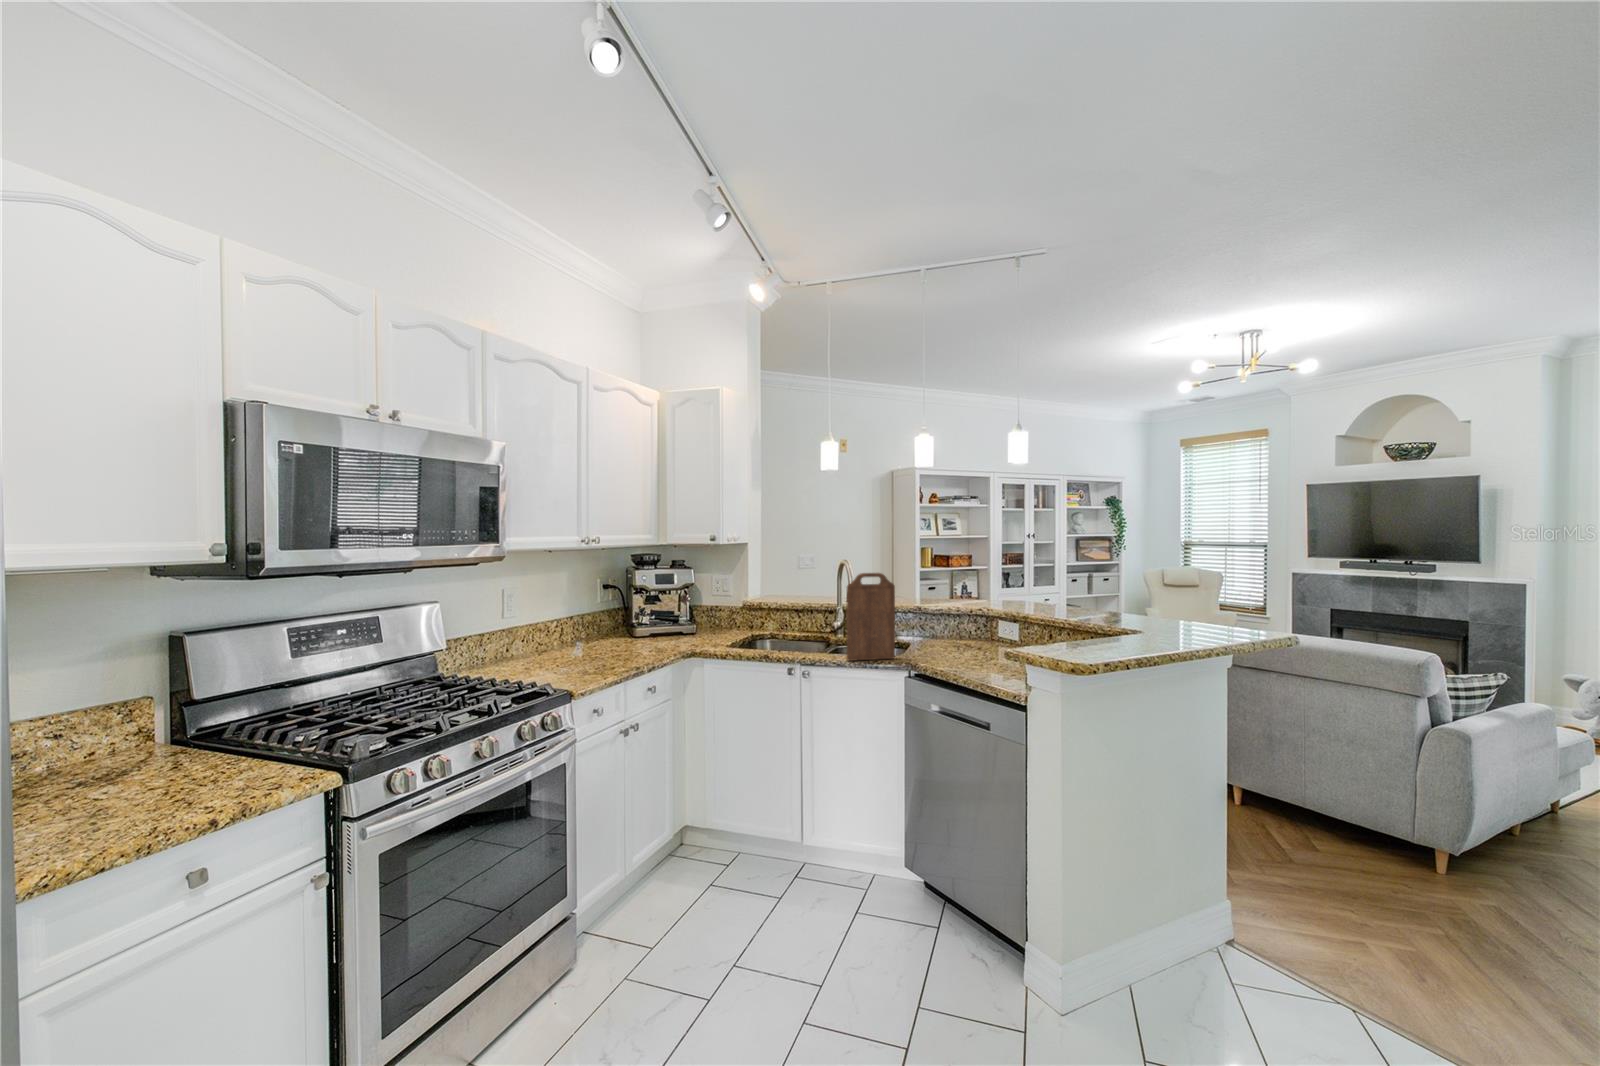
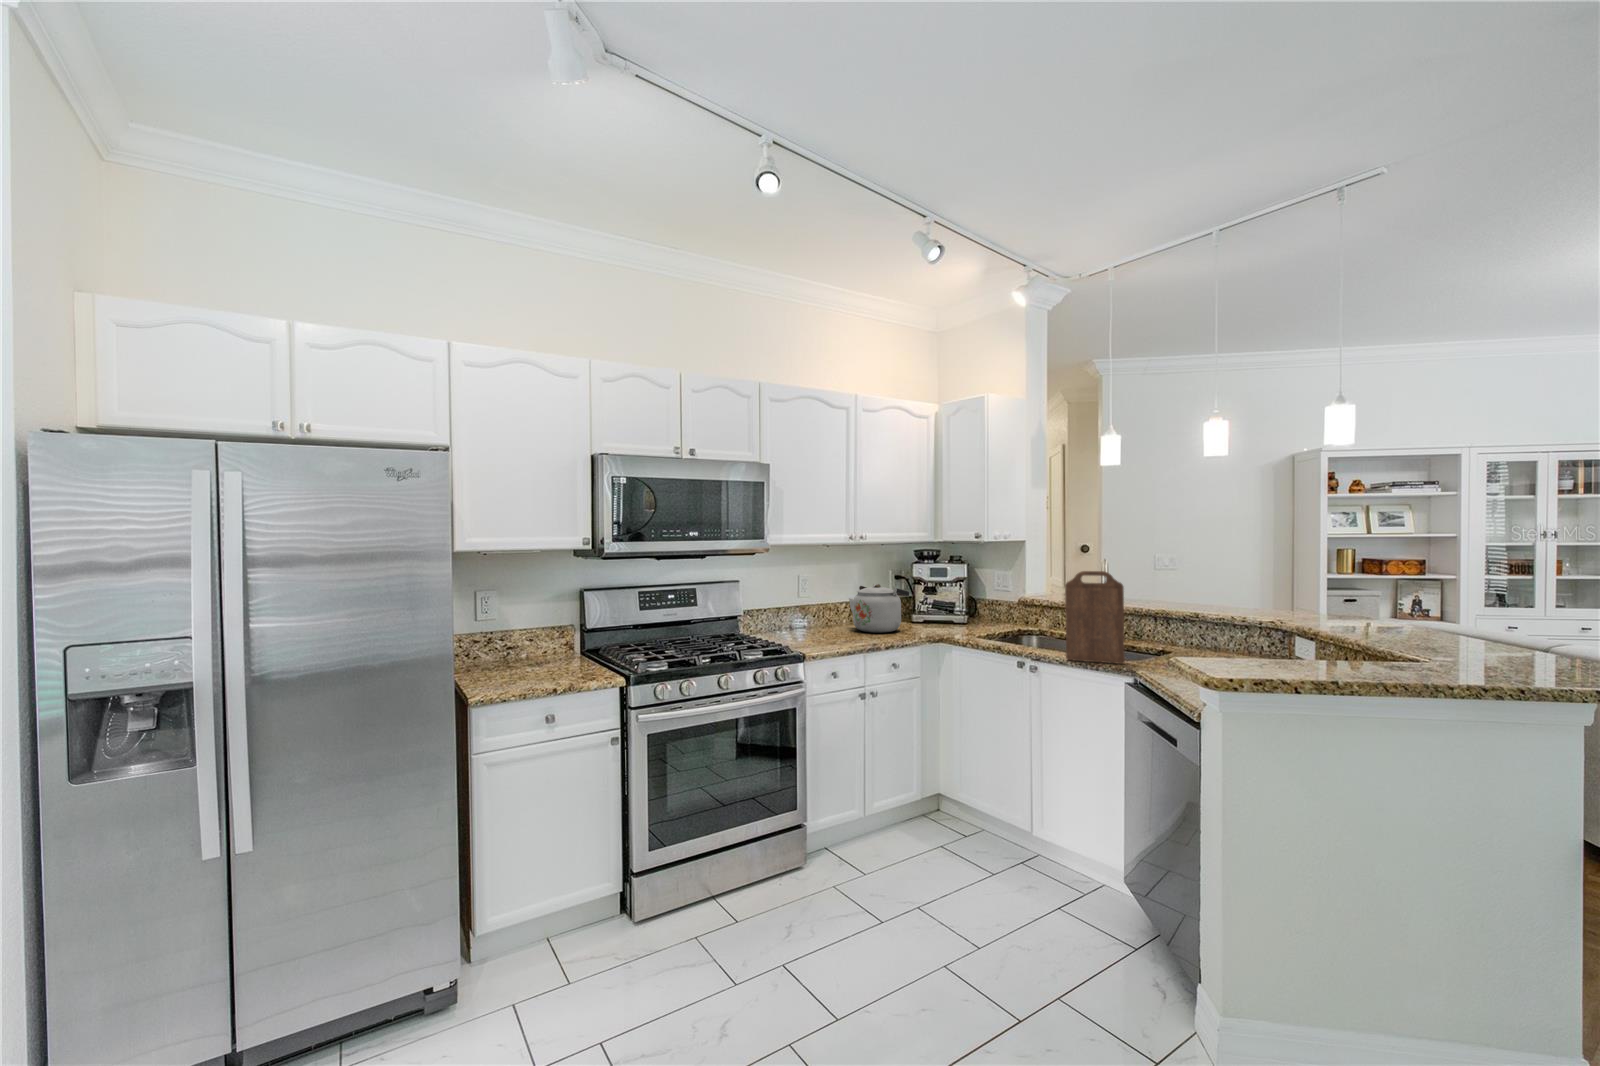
kettle: none [568,595,645,654] -> present [849,584,909,633]

